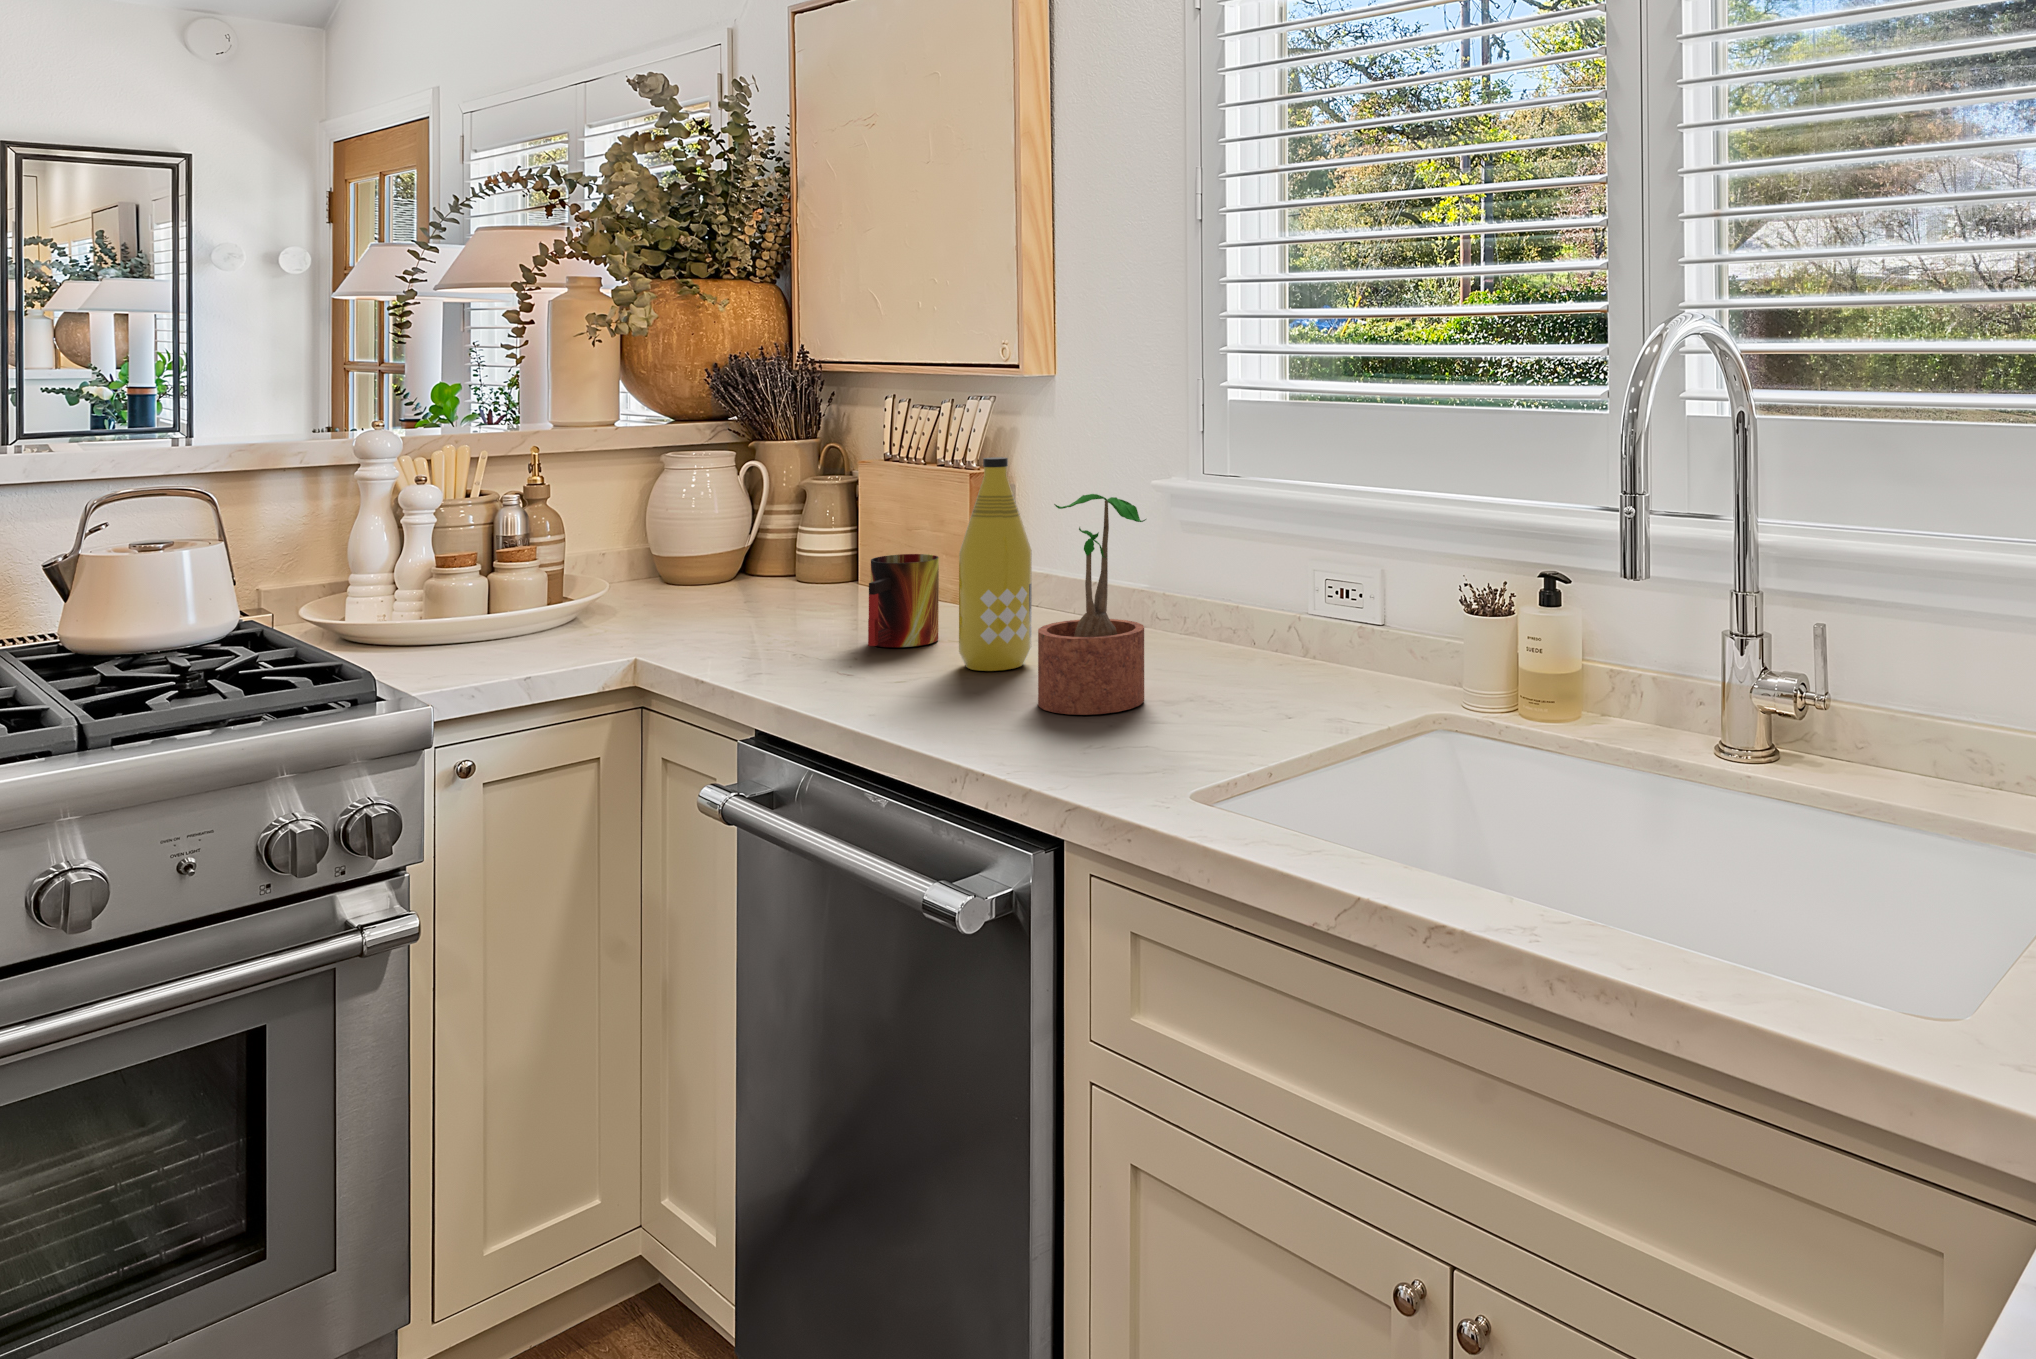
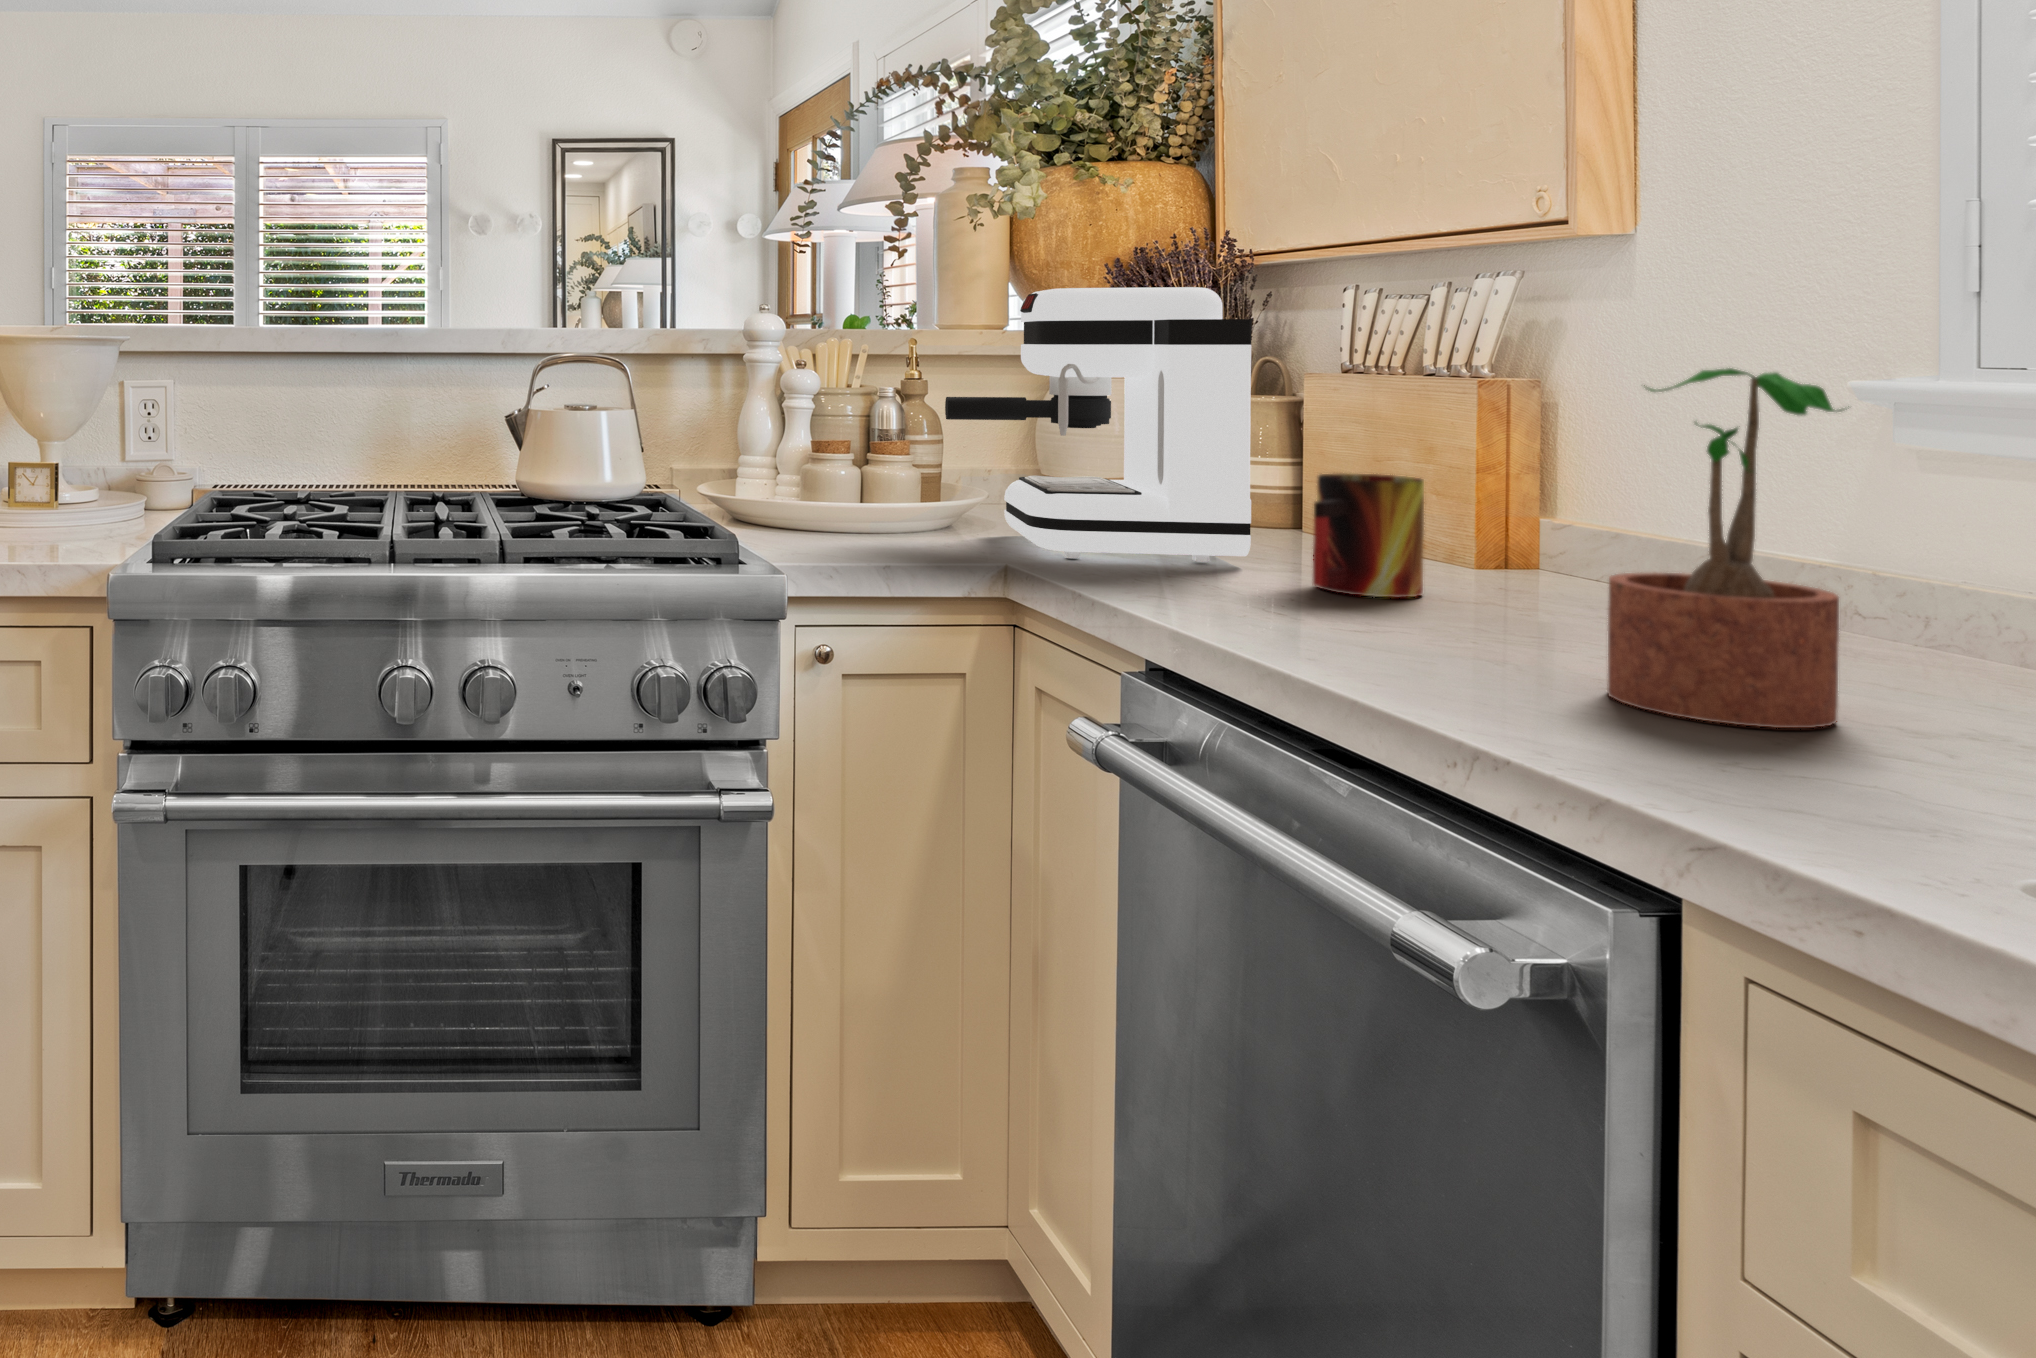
coffee maker: none [572,409,825,644] -> present [945,287,1252,562]
bottle: present [959,457,1032,671] -> none [1458,328,1591,643]

